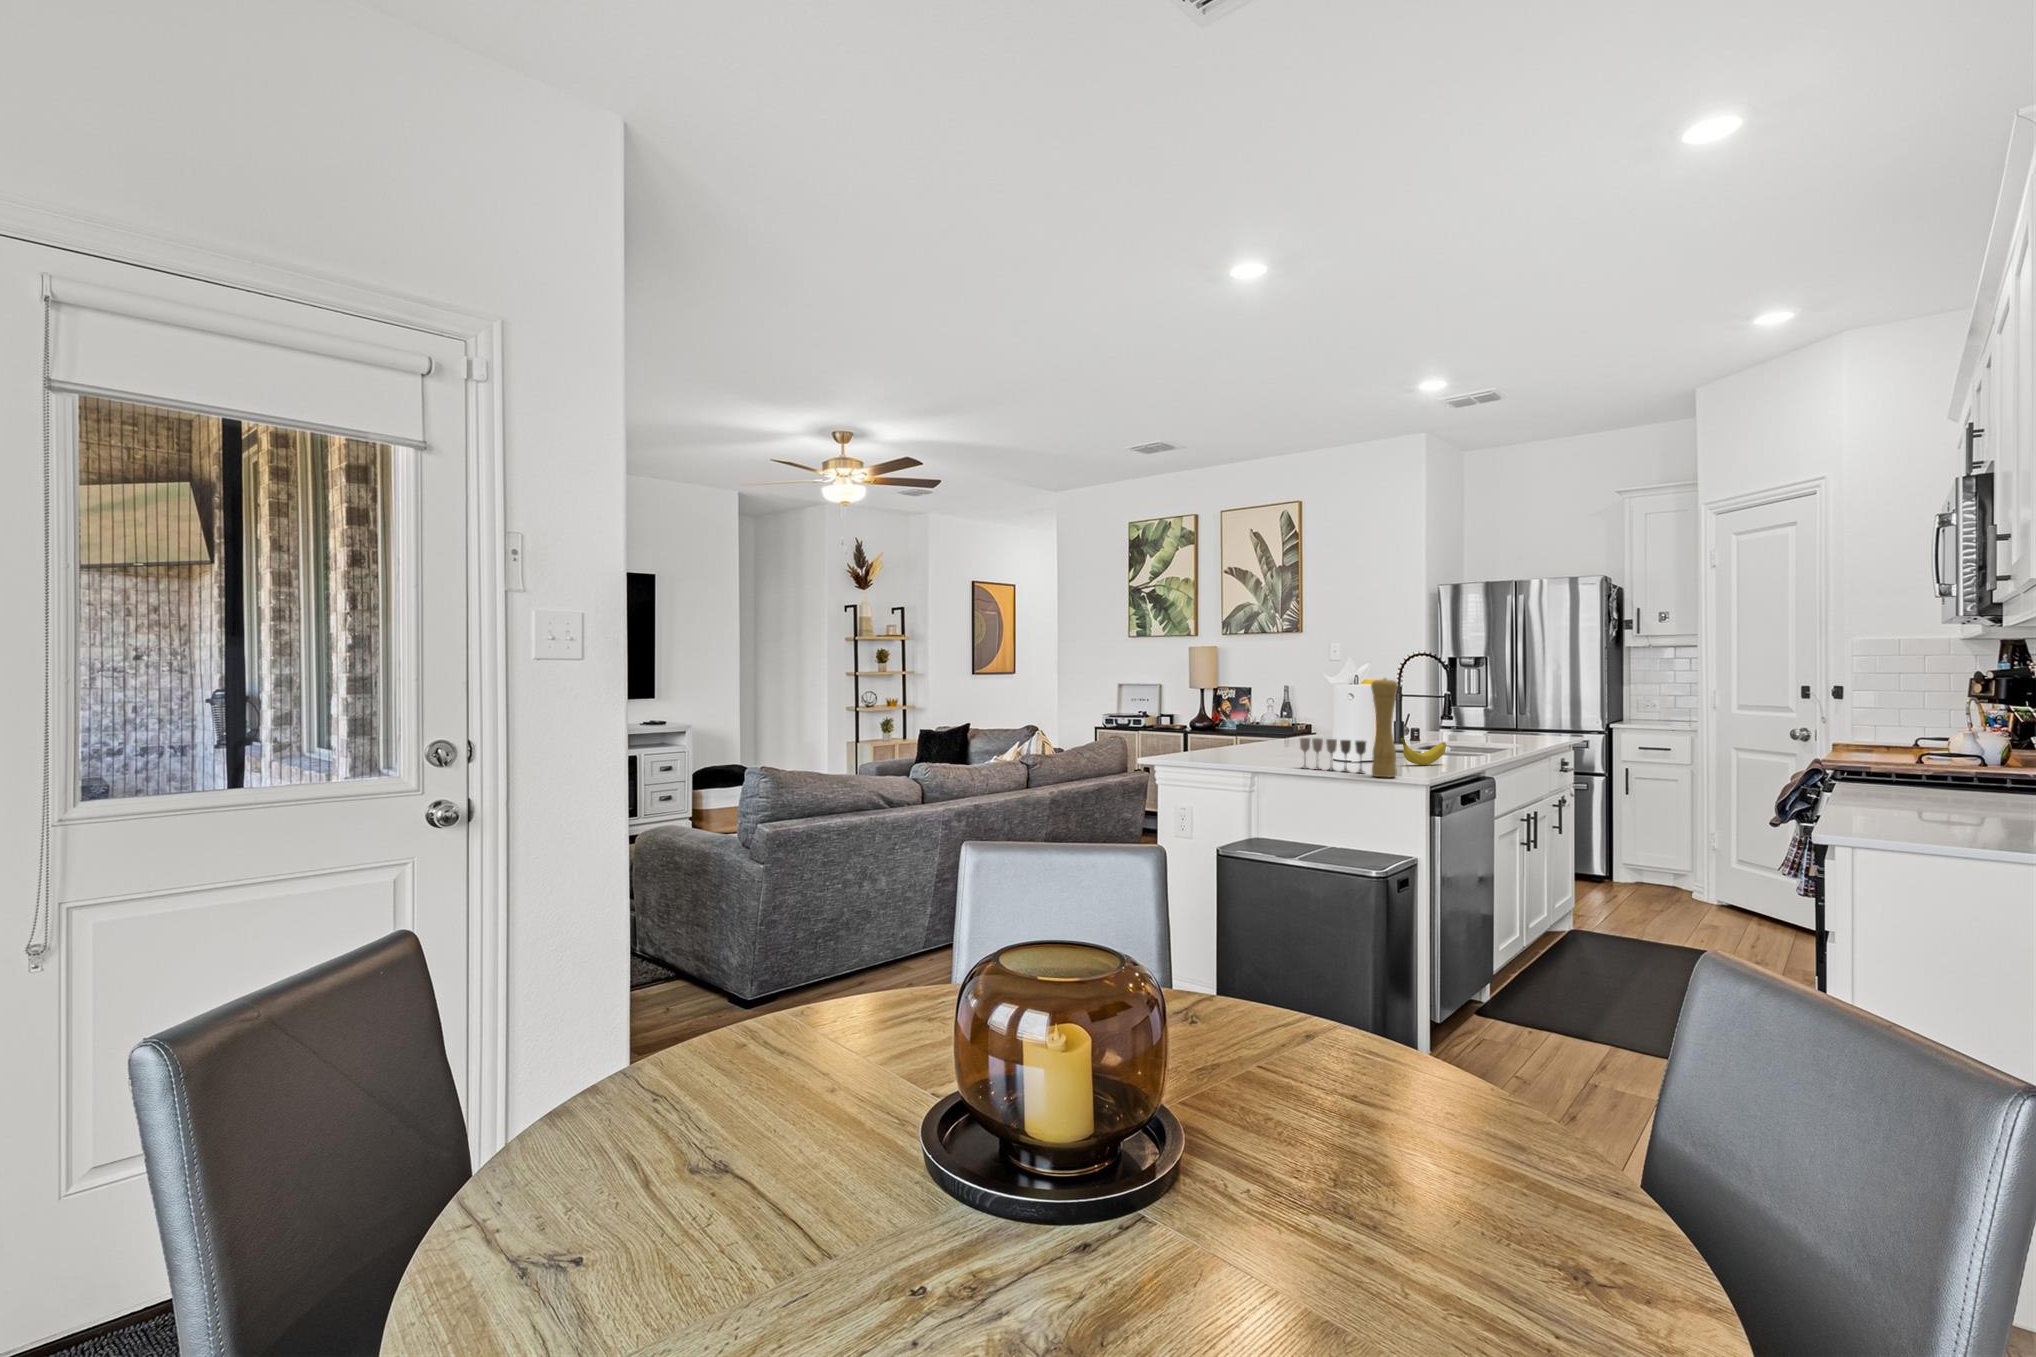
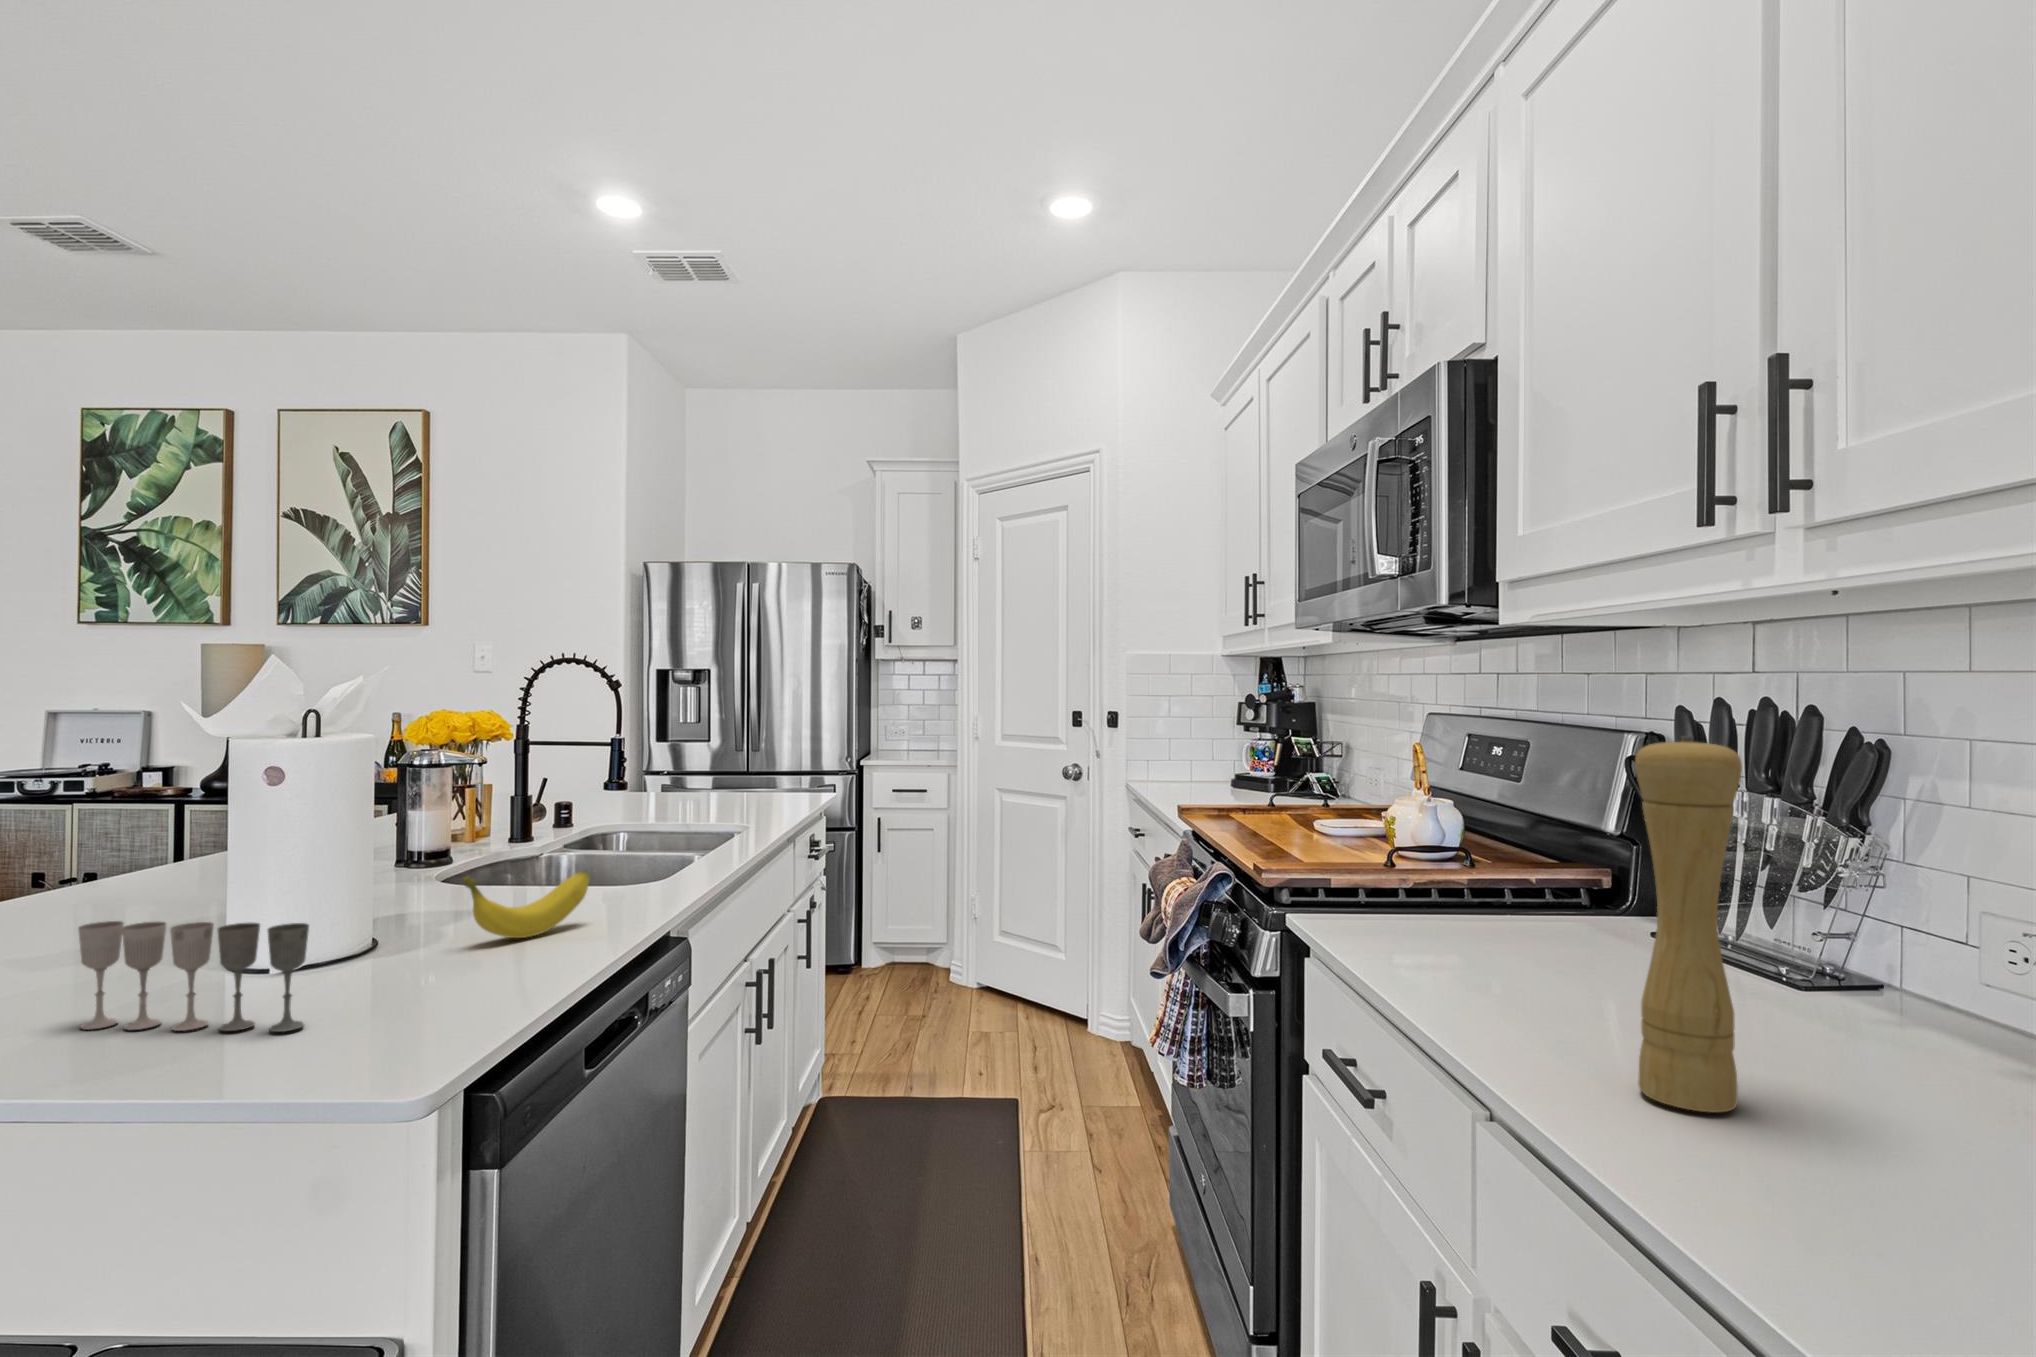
pepper mill: present [1371,679,1398,777] -> present [1635,736,1742,1113]

